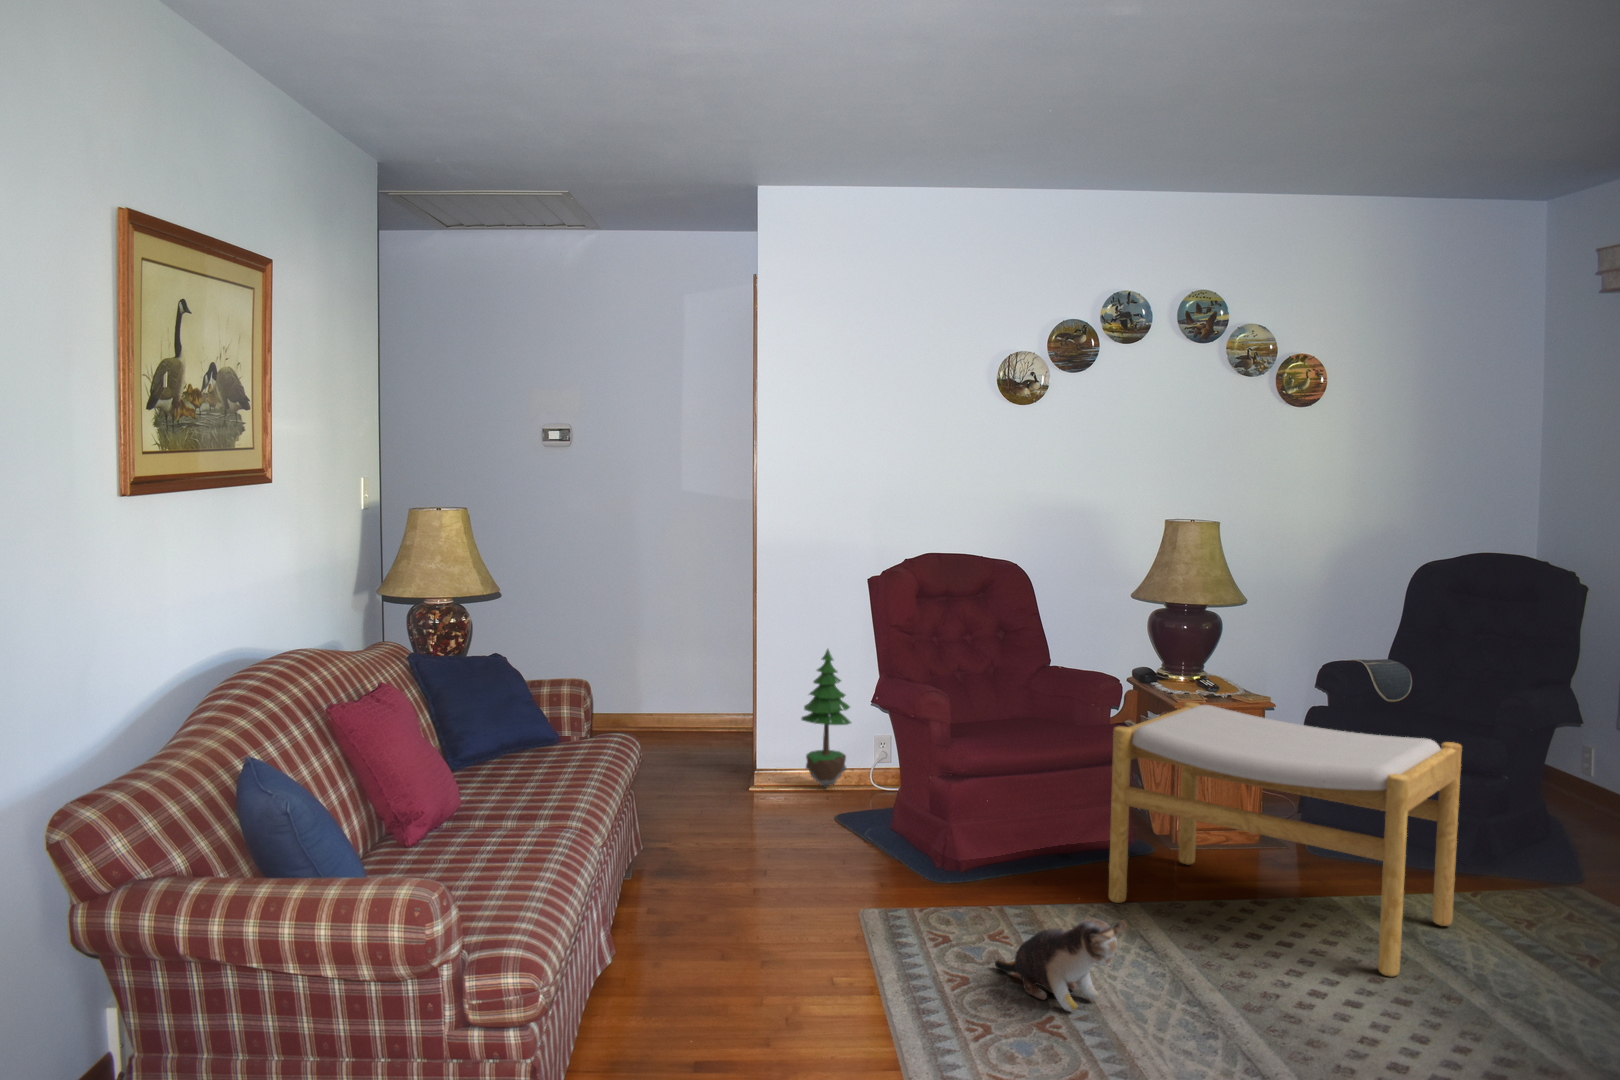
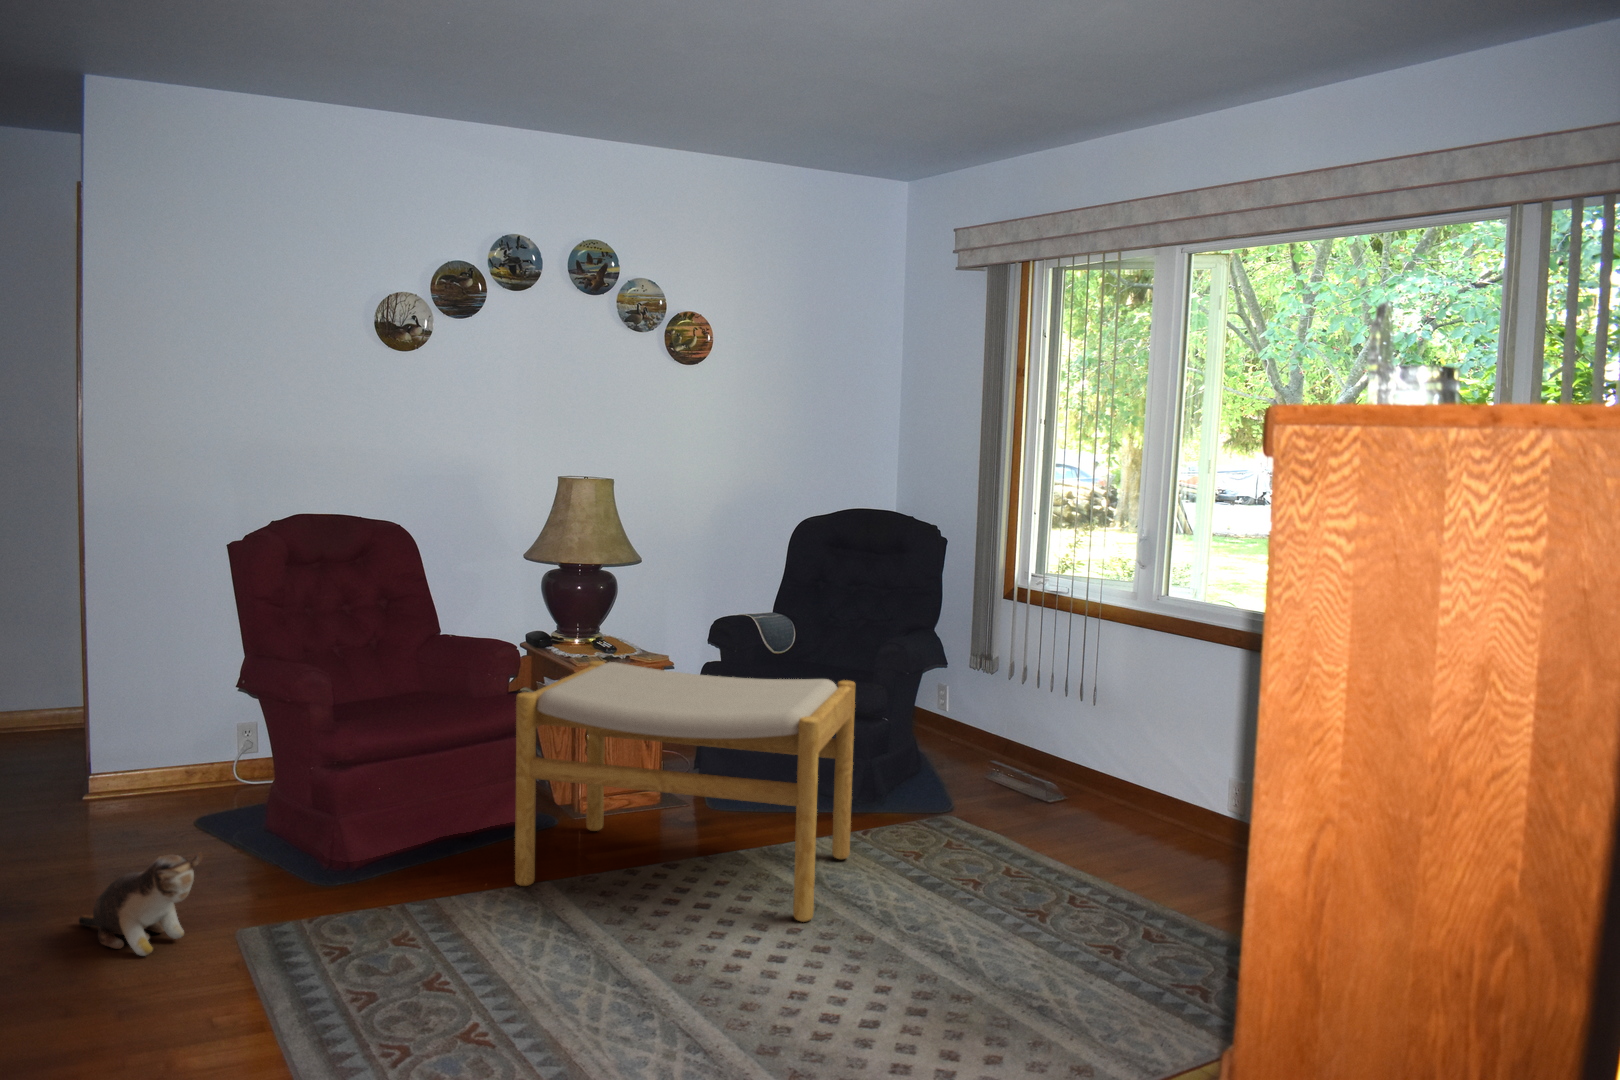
potted tree: present [801,649,851,788] -> none [135,628,204,796]
plush toy: present [995,918,1127,1011] -> present [79,853,202,956]

